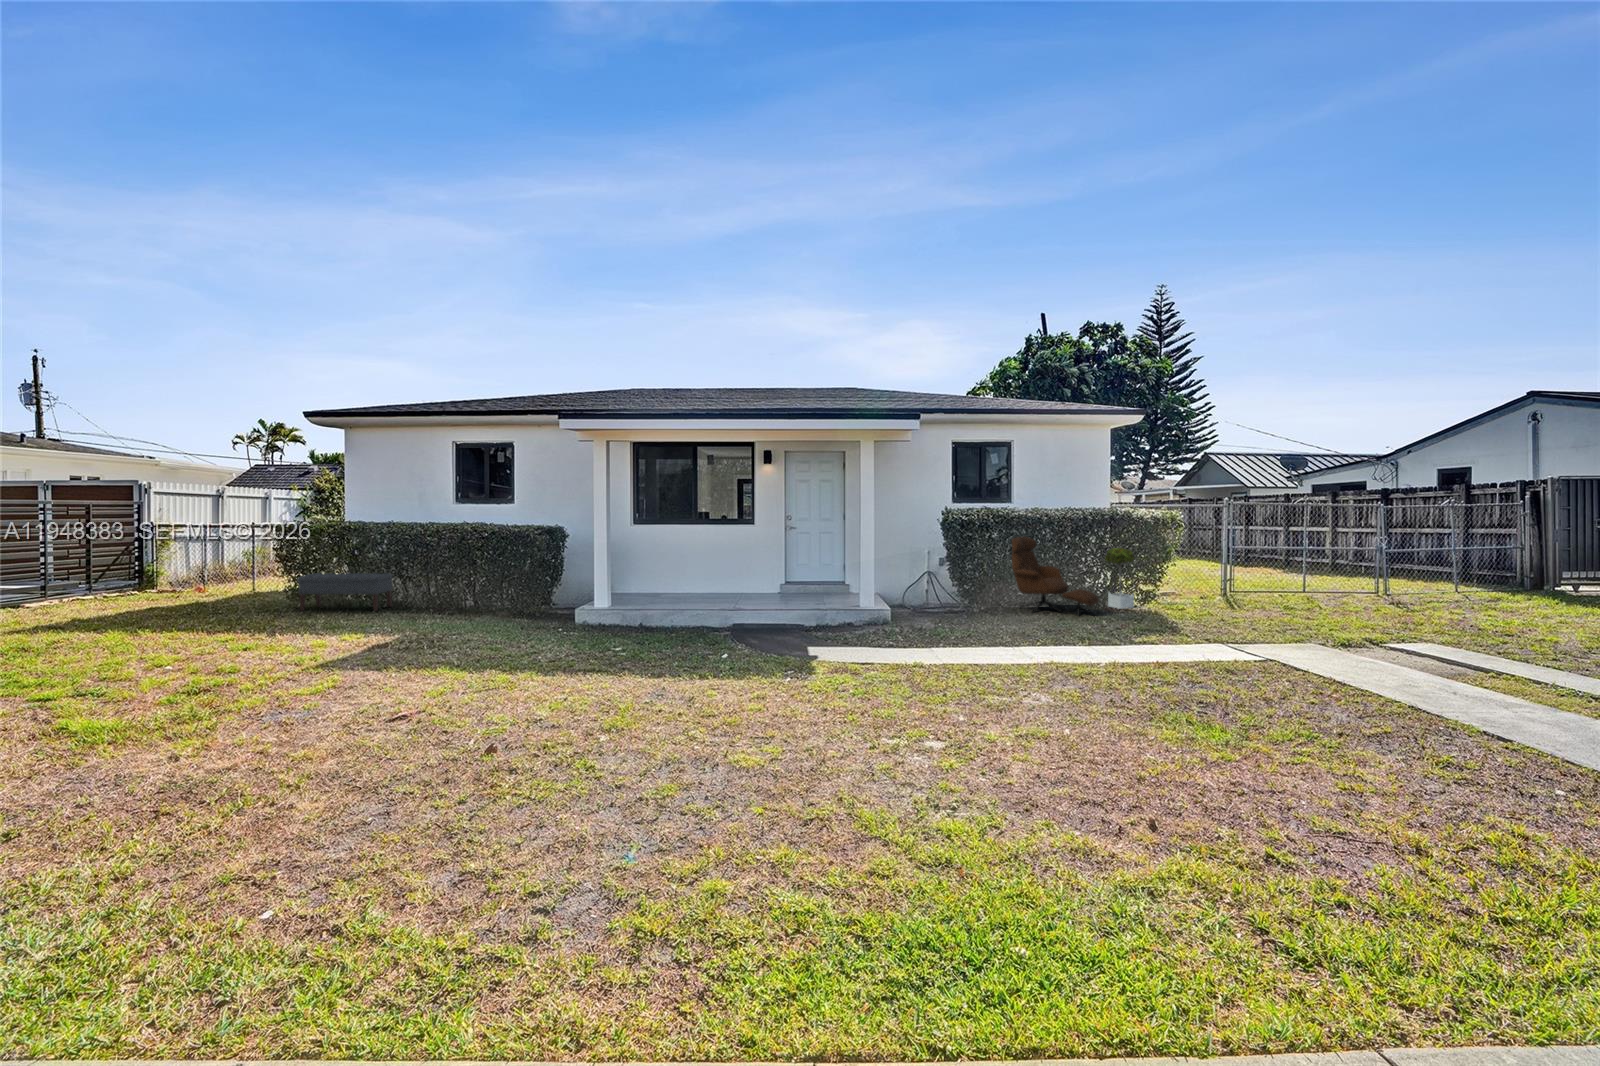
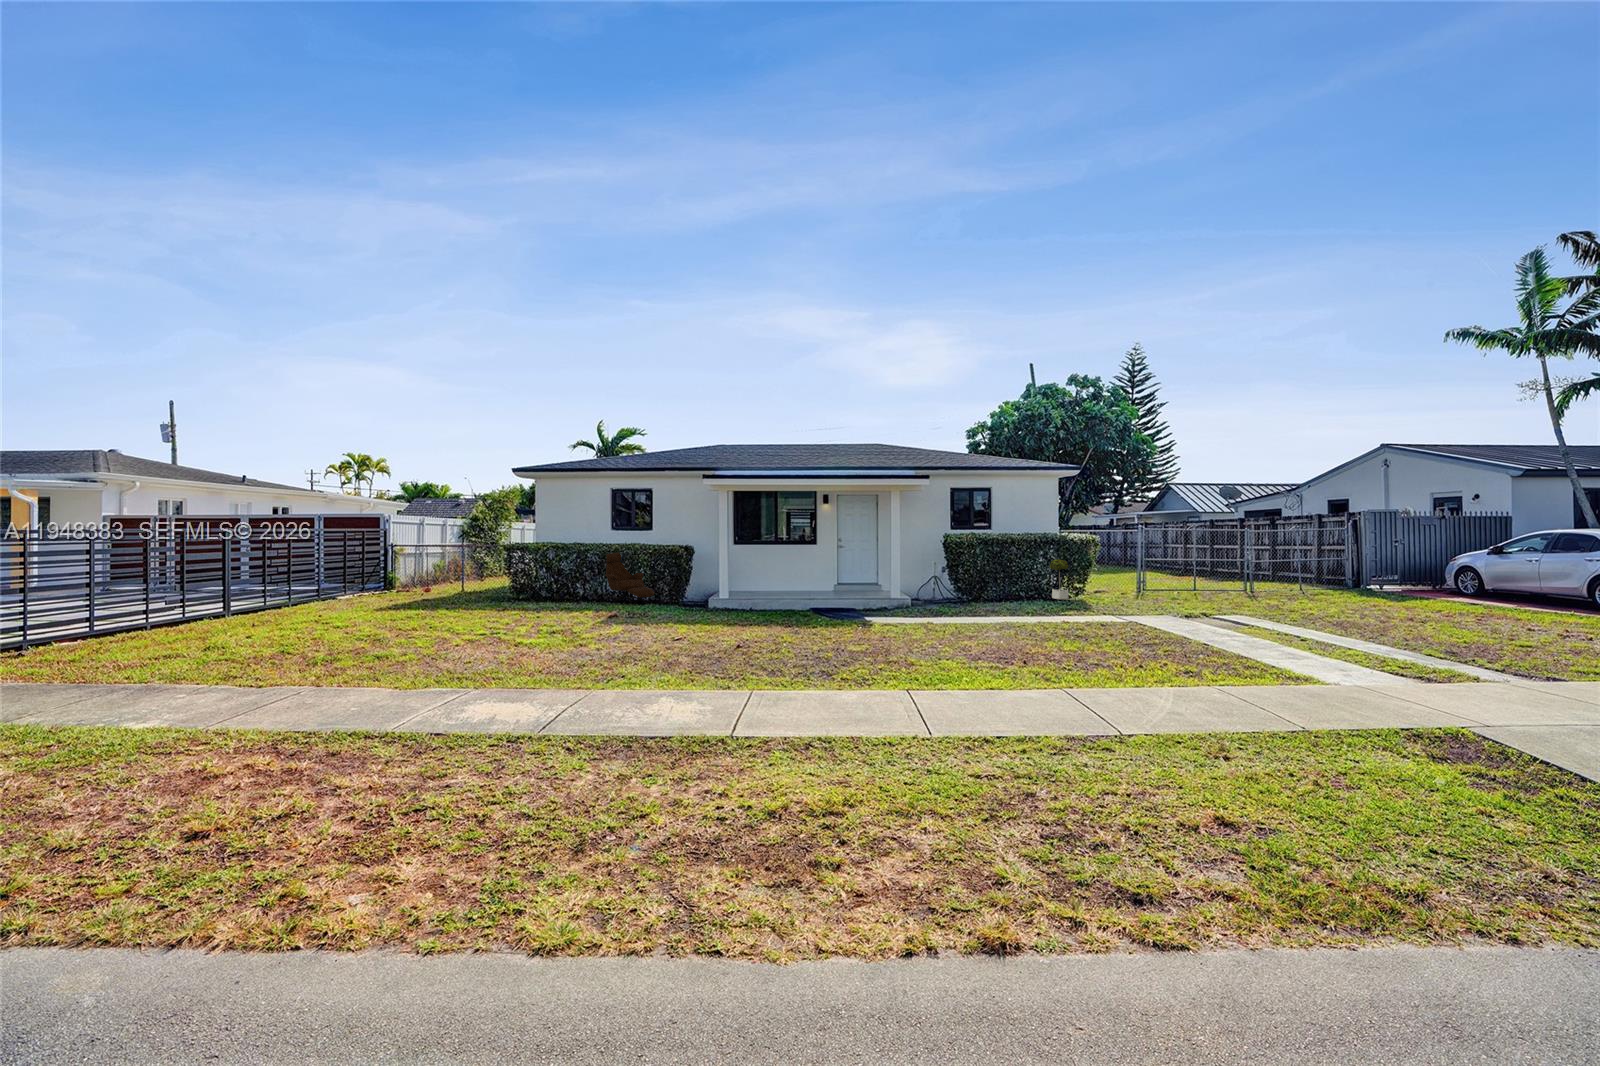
lounge chair: present [1012,537,1099,616] -> present [605,553,654,604]
bench: present [297,573,393,611] -> none [526,577,583,601]

